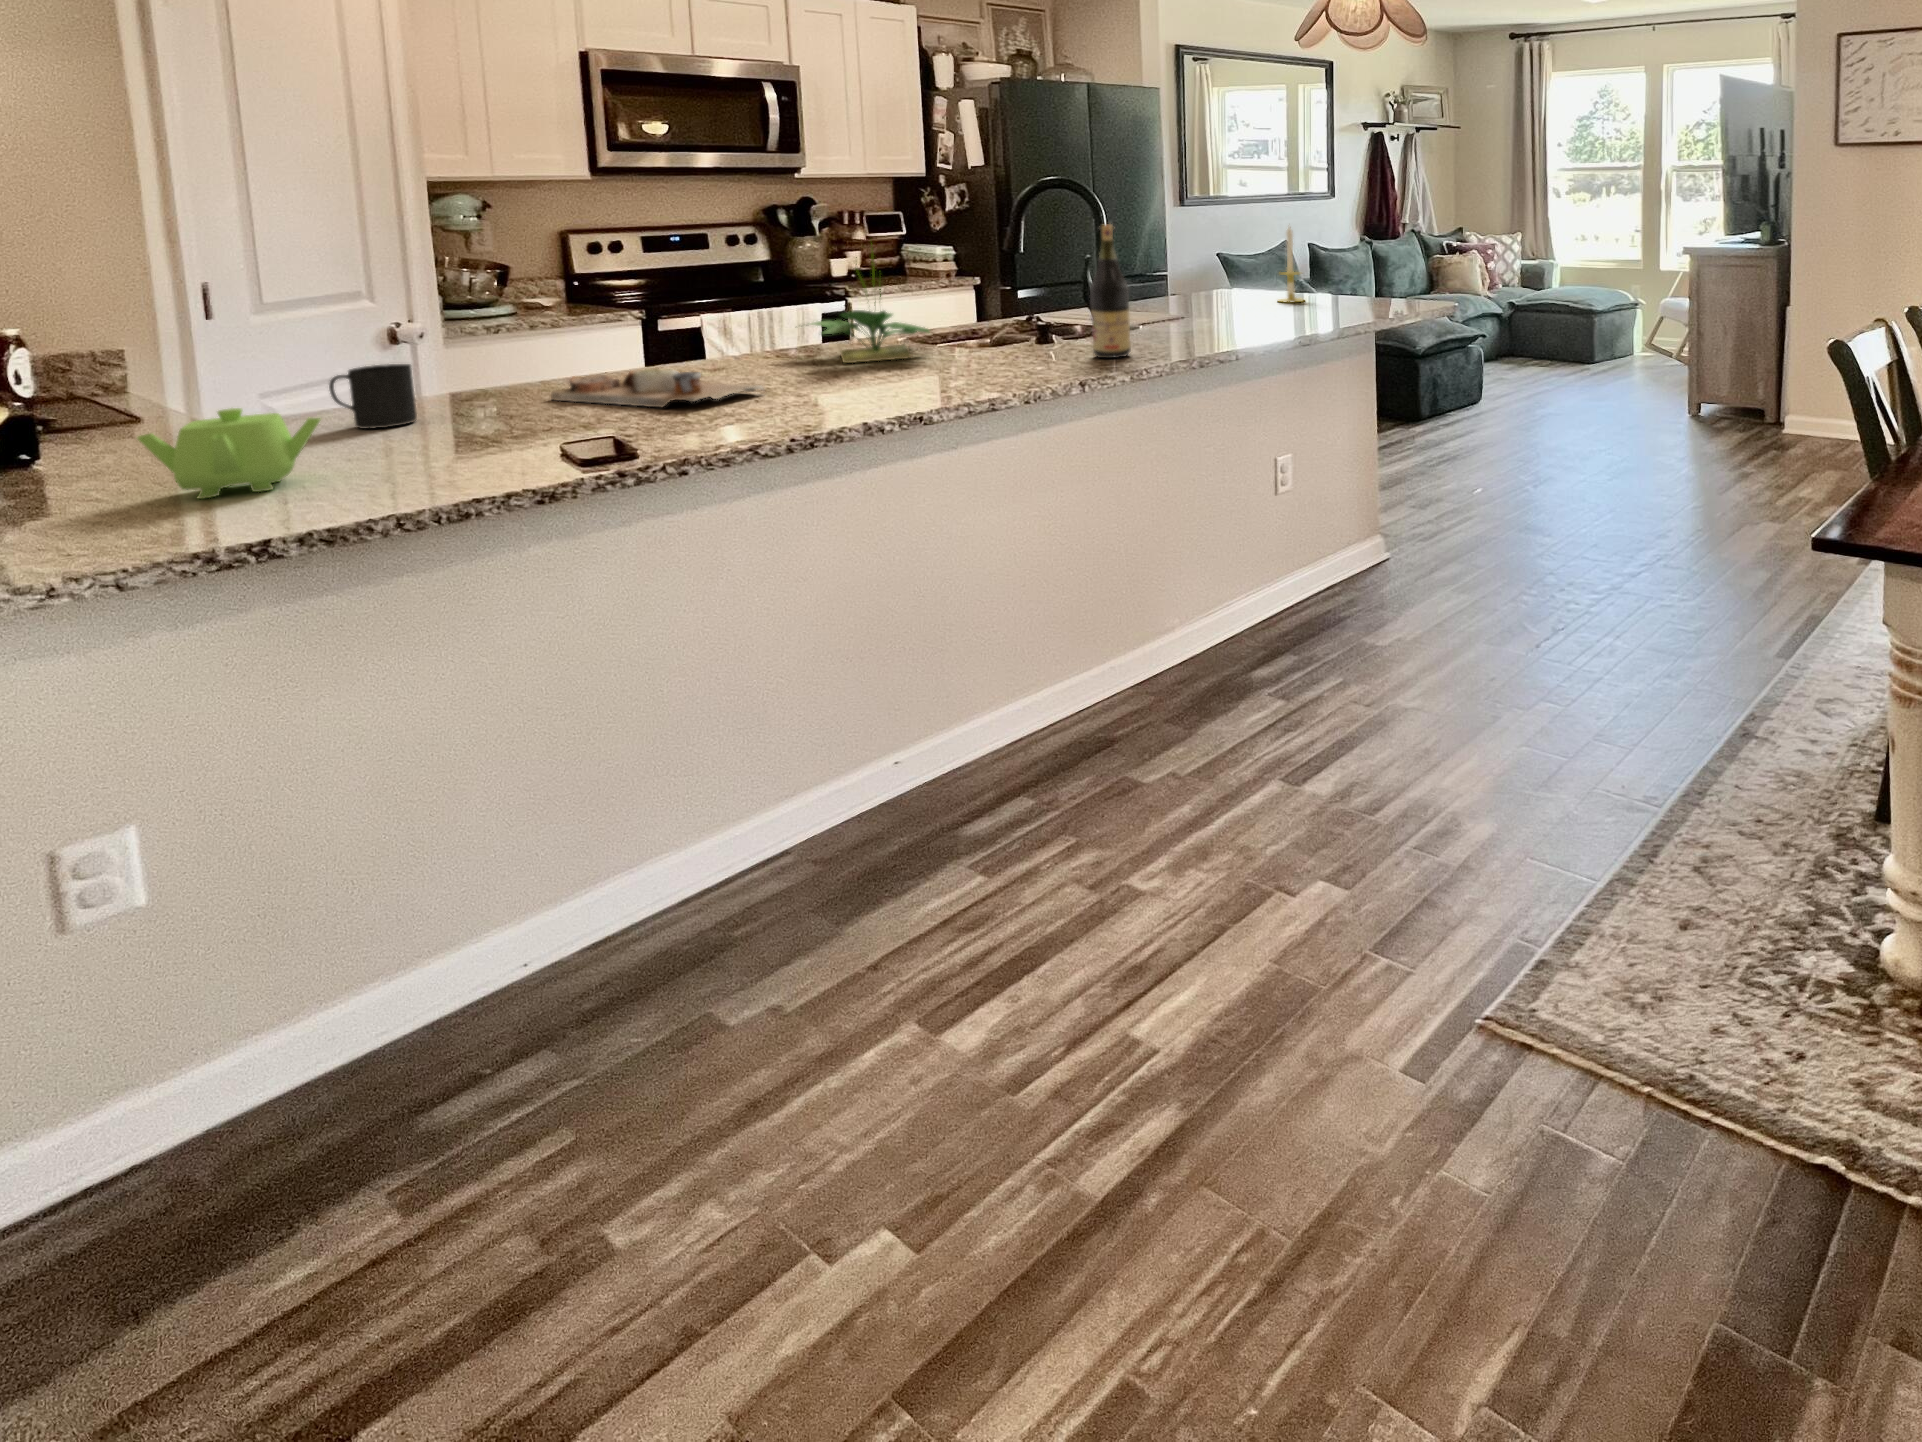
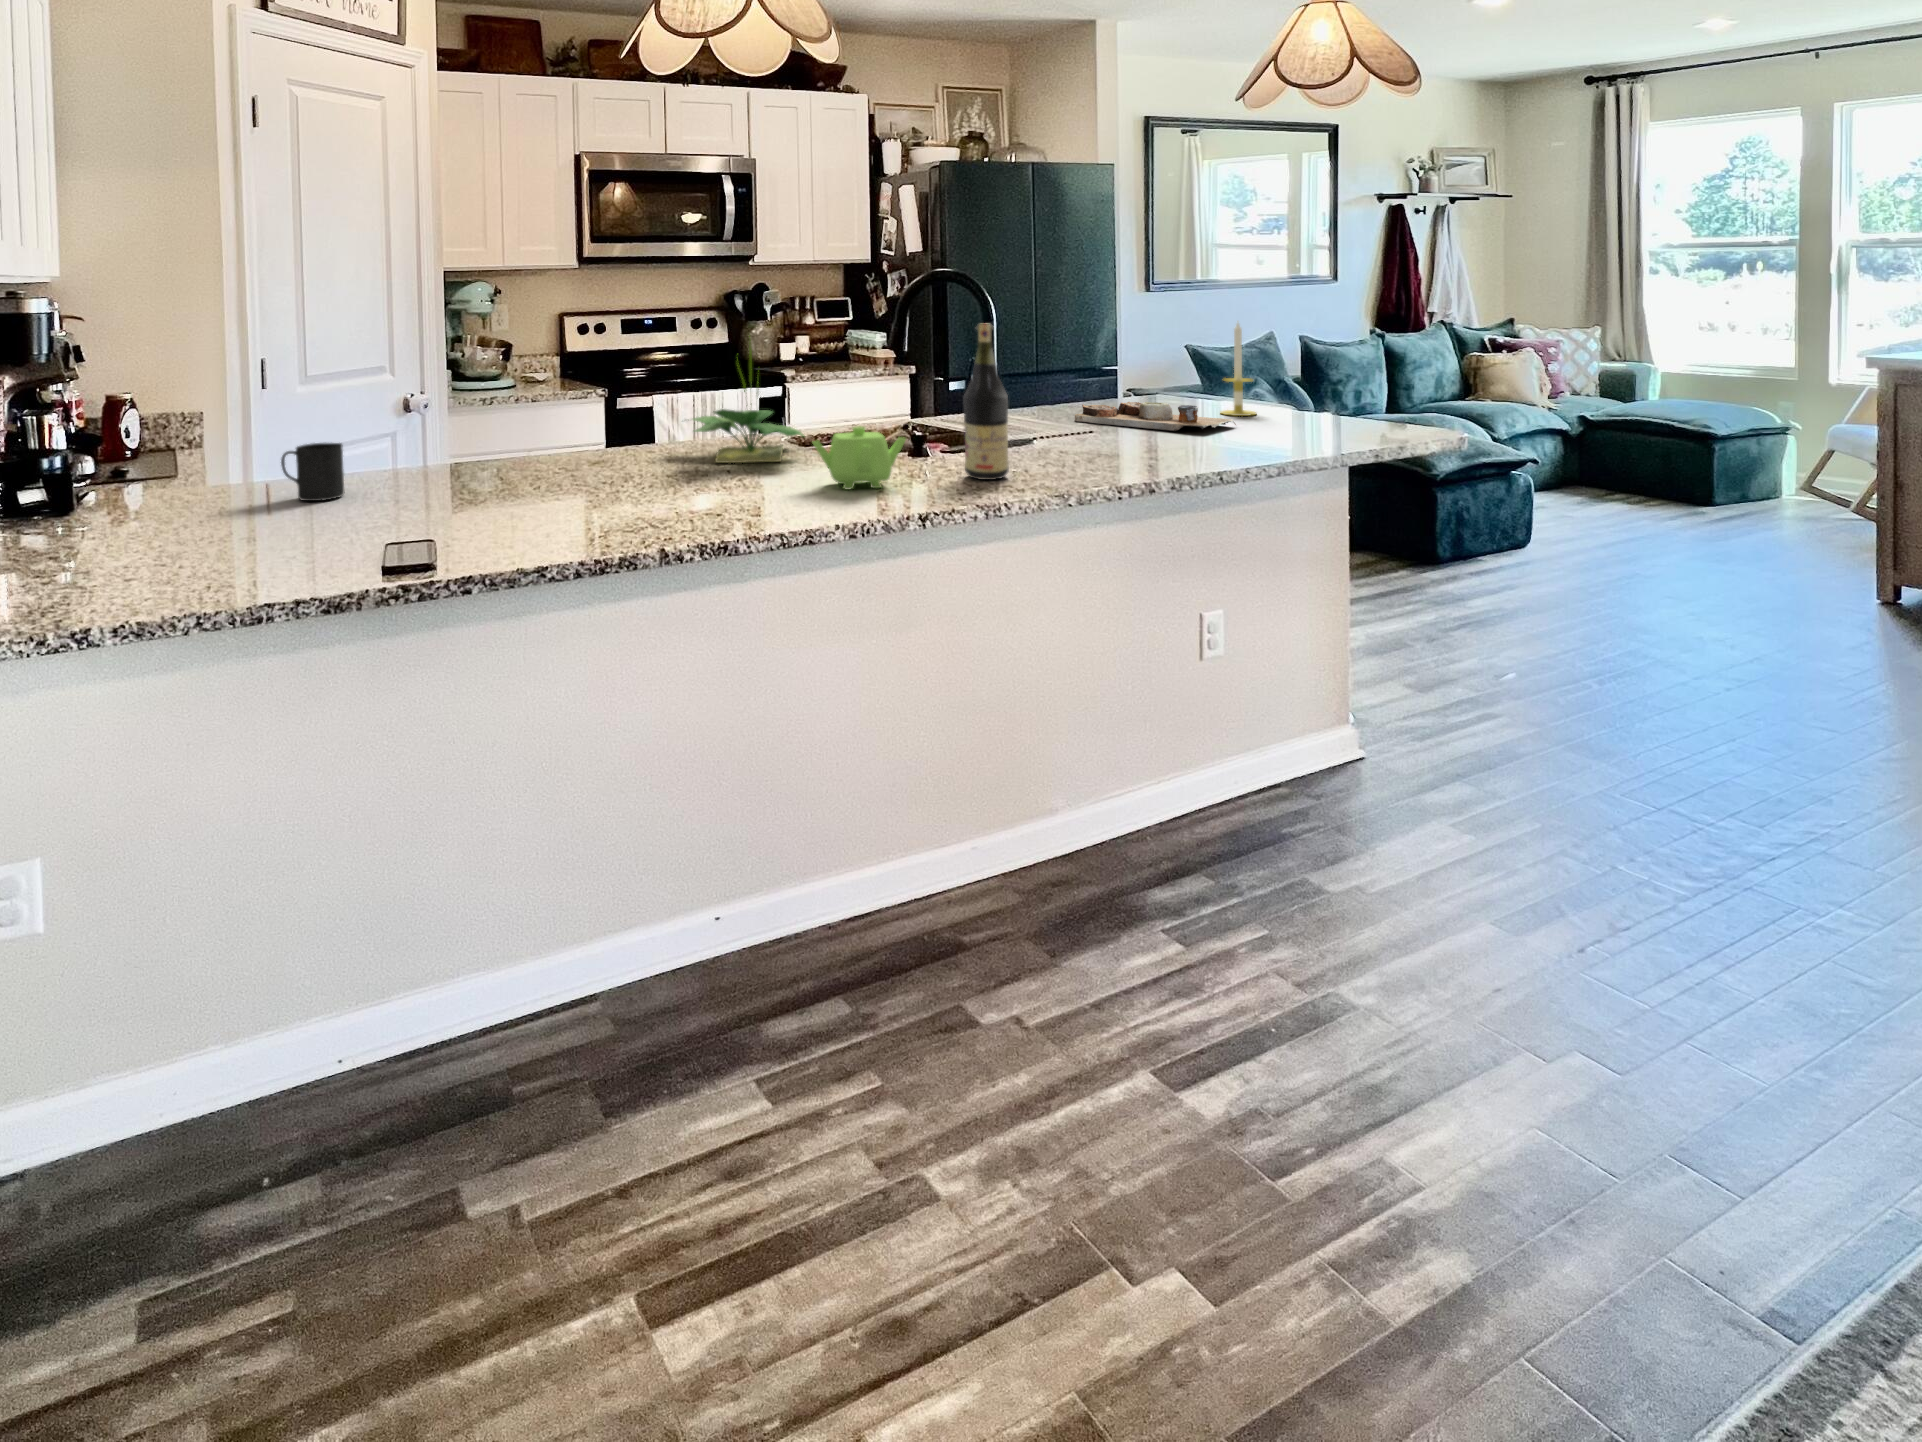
cutting board: present [551,368,764,407] -> present [1075,402,1236,431]
teapot: present [137,408,320,499] -> present [813,426,906,490]

